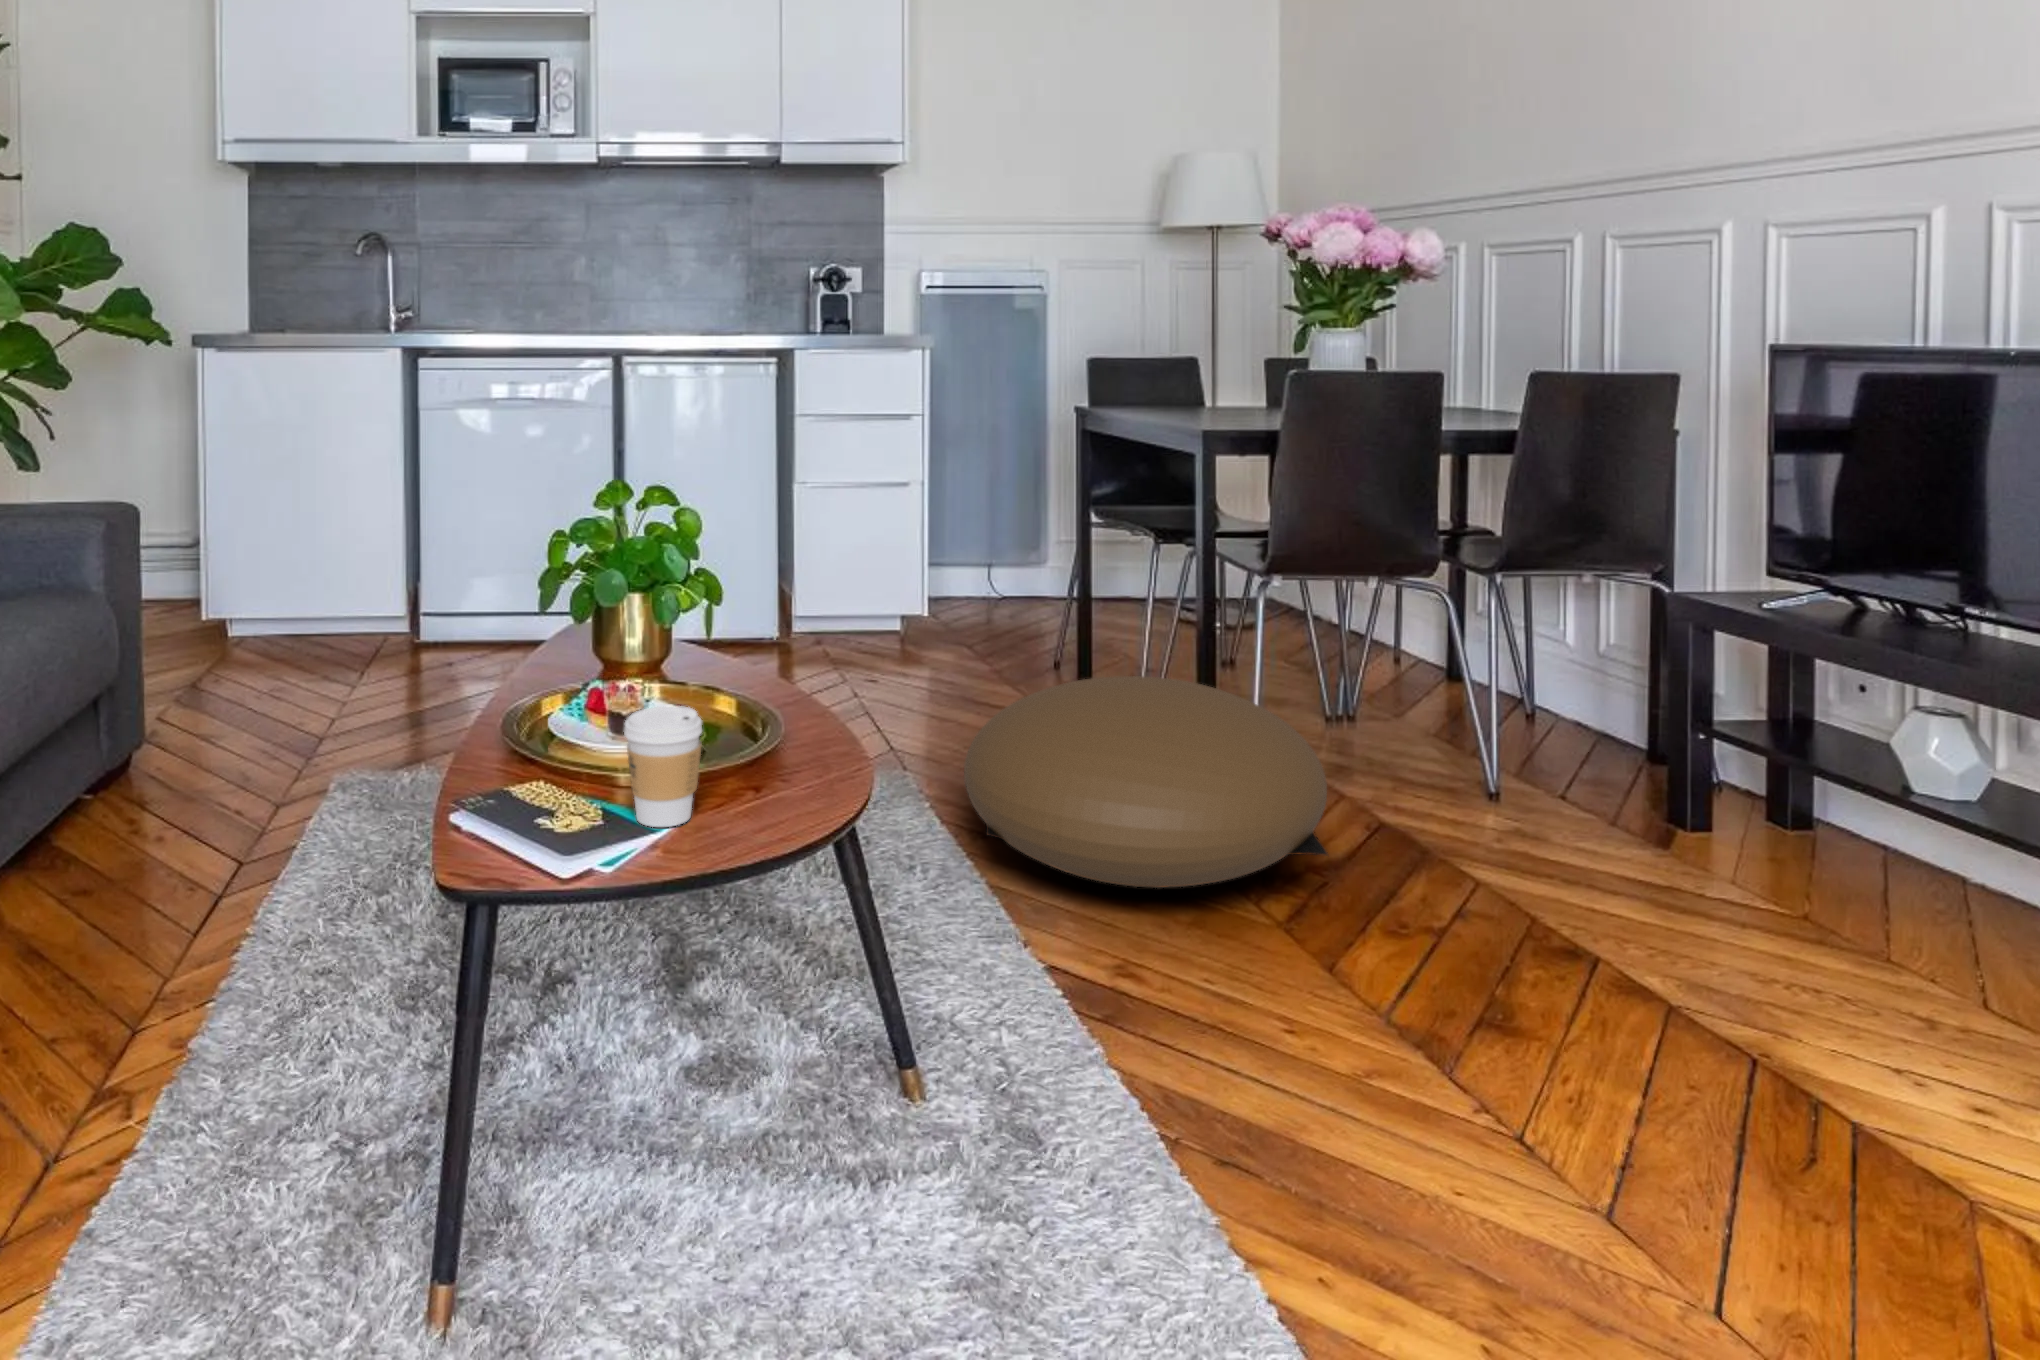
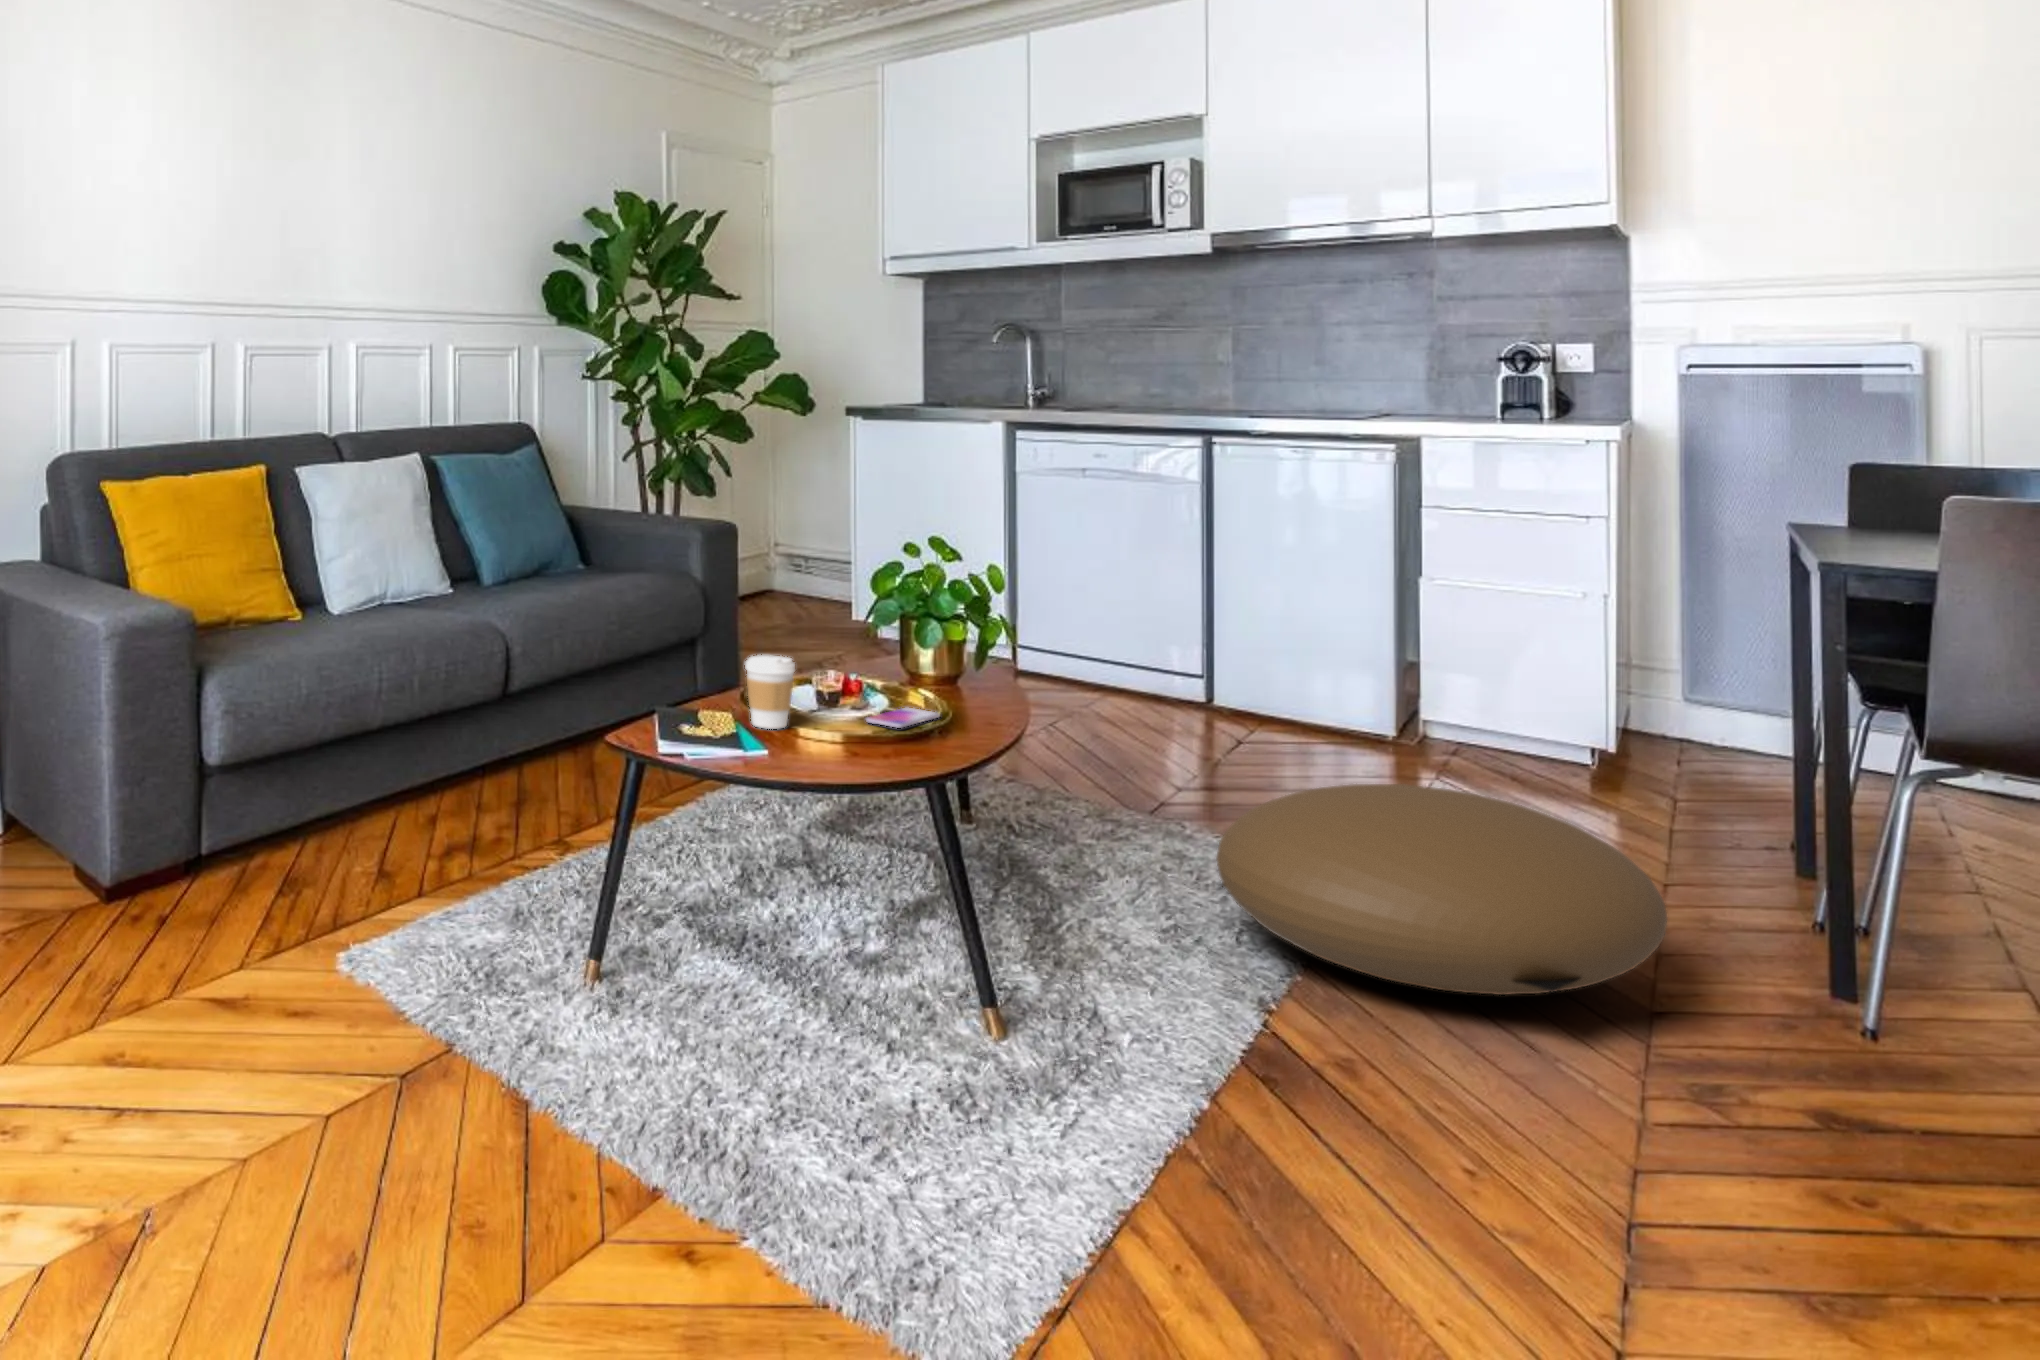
smartphone: none [746,728,807,770] -> present [866,708,940,728]

